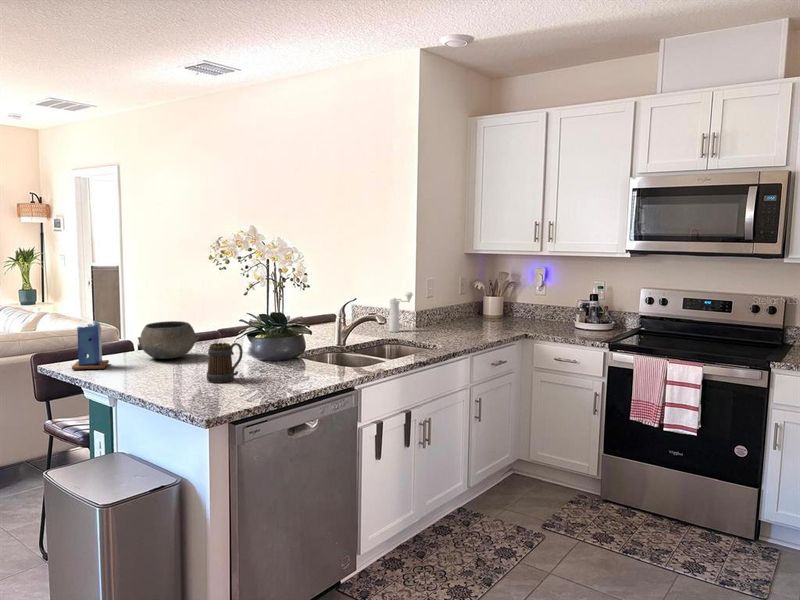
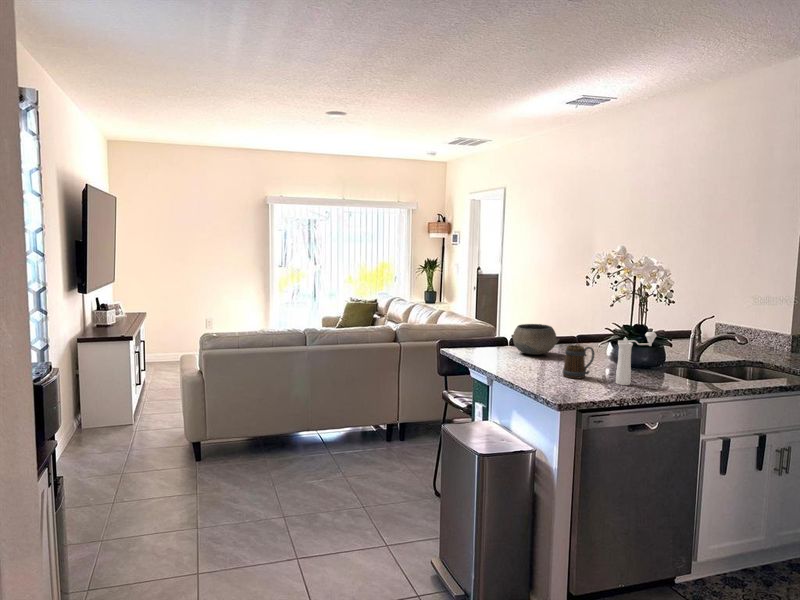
pepper mill: present [389,292,413,332] -> present [616,332,657,385]
candle: present [72,318,109,370] -> none [464,316,489,356]

